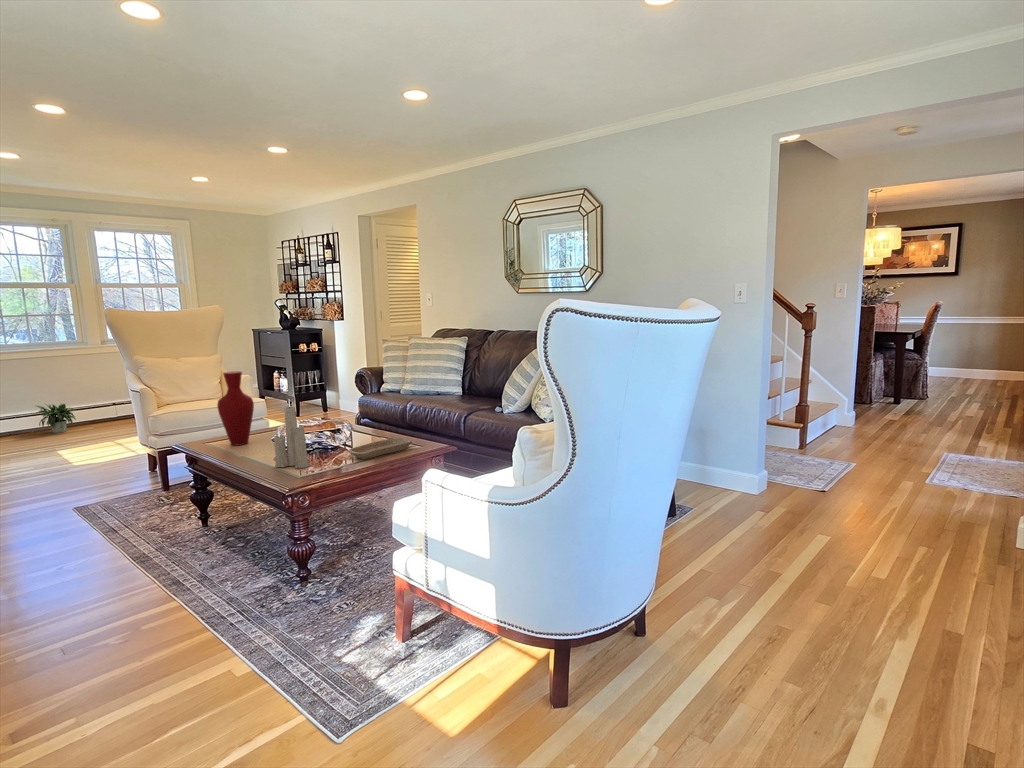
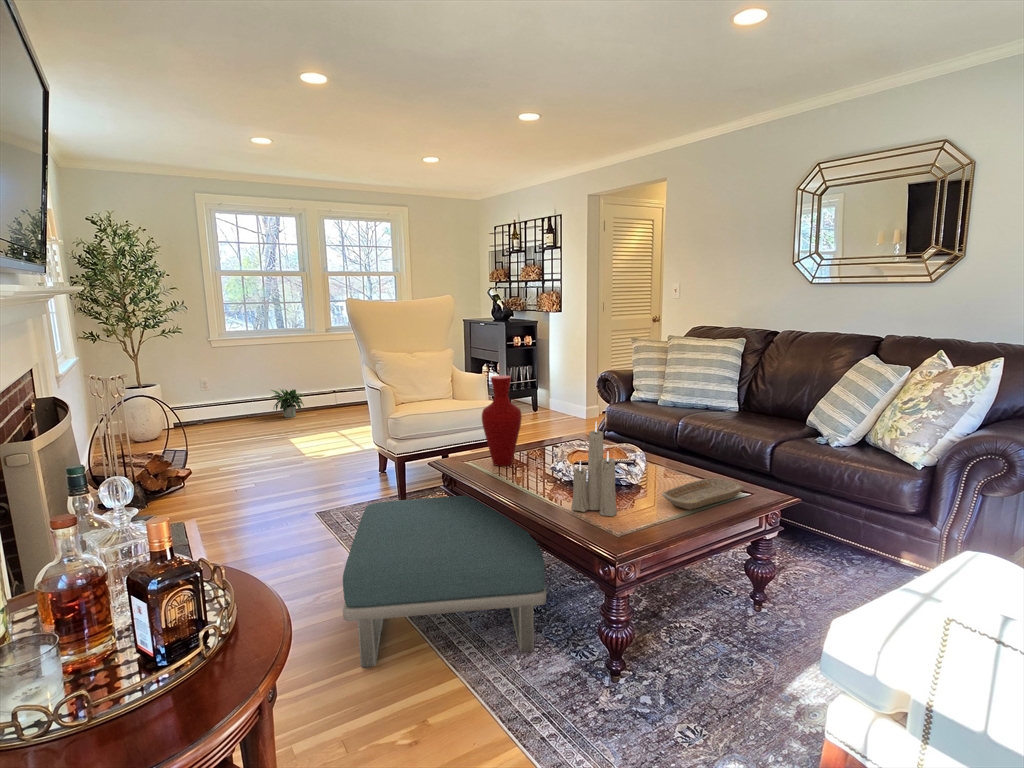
footstool: none [69,468,257,606] -> present [343,495,546,667]

